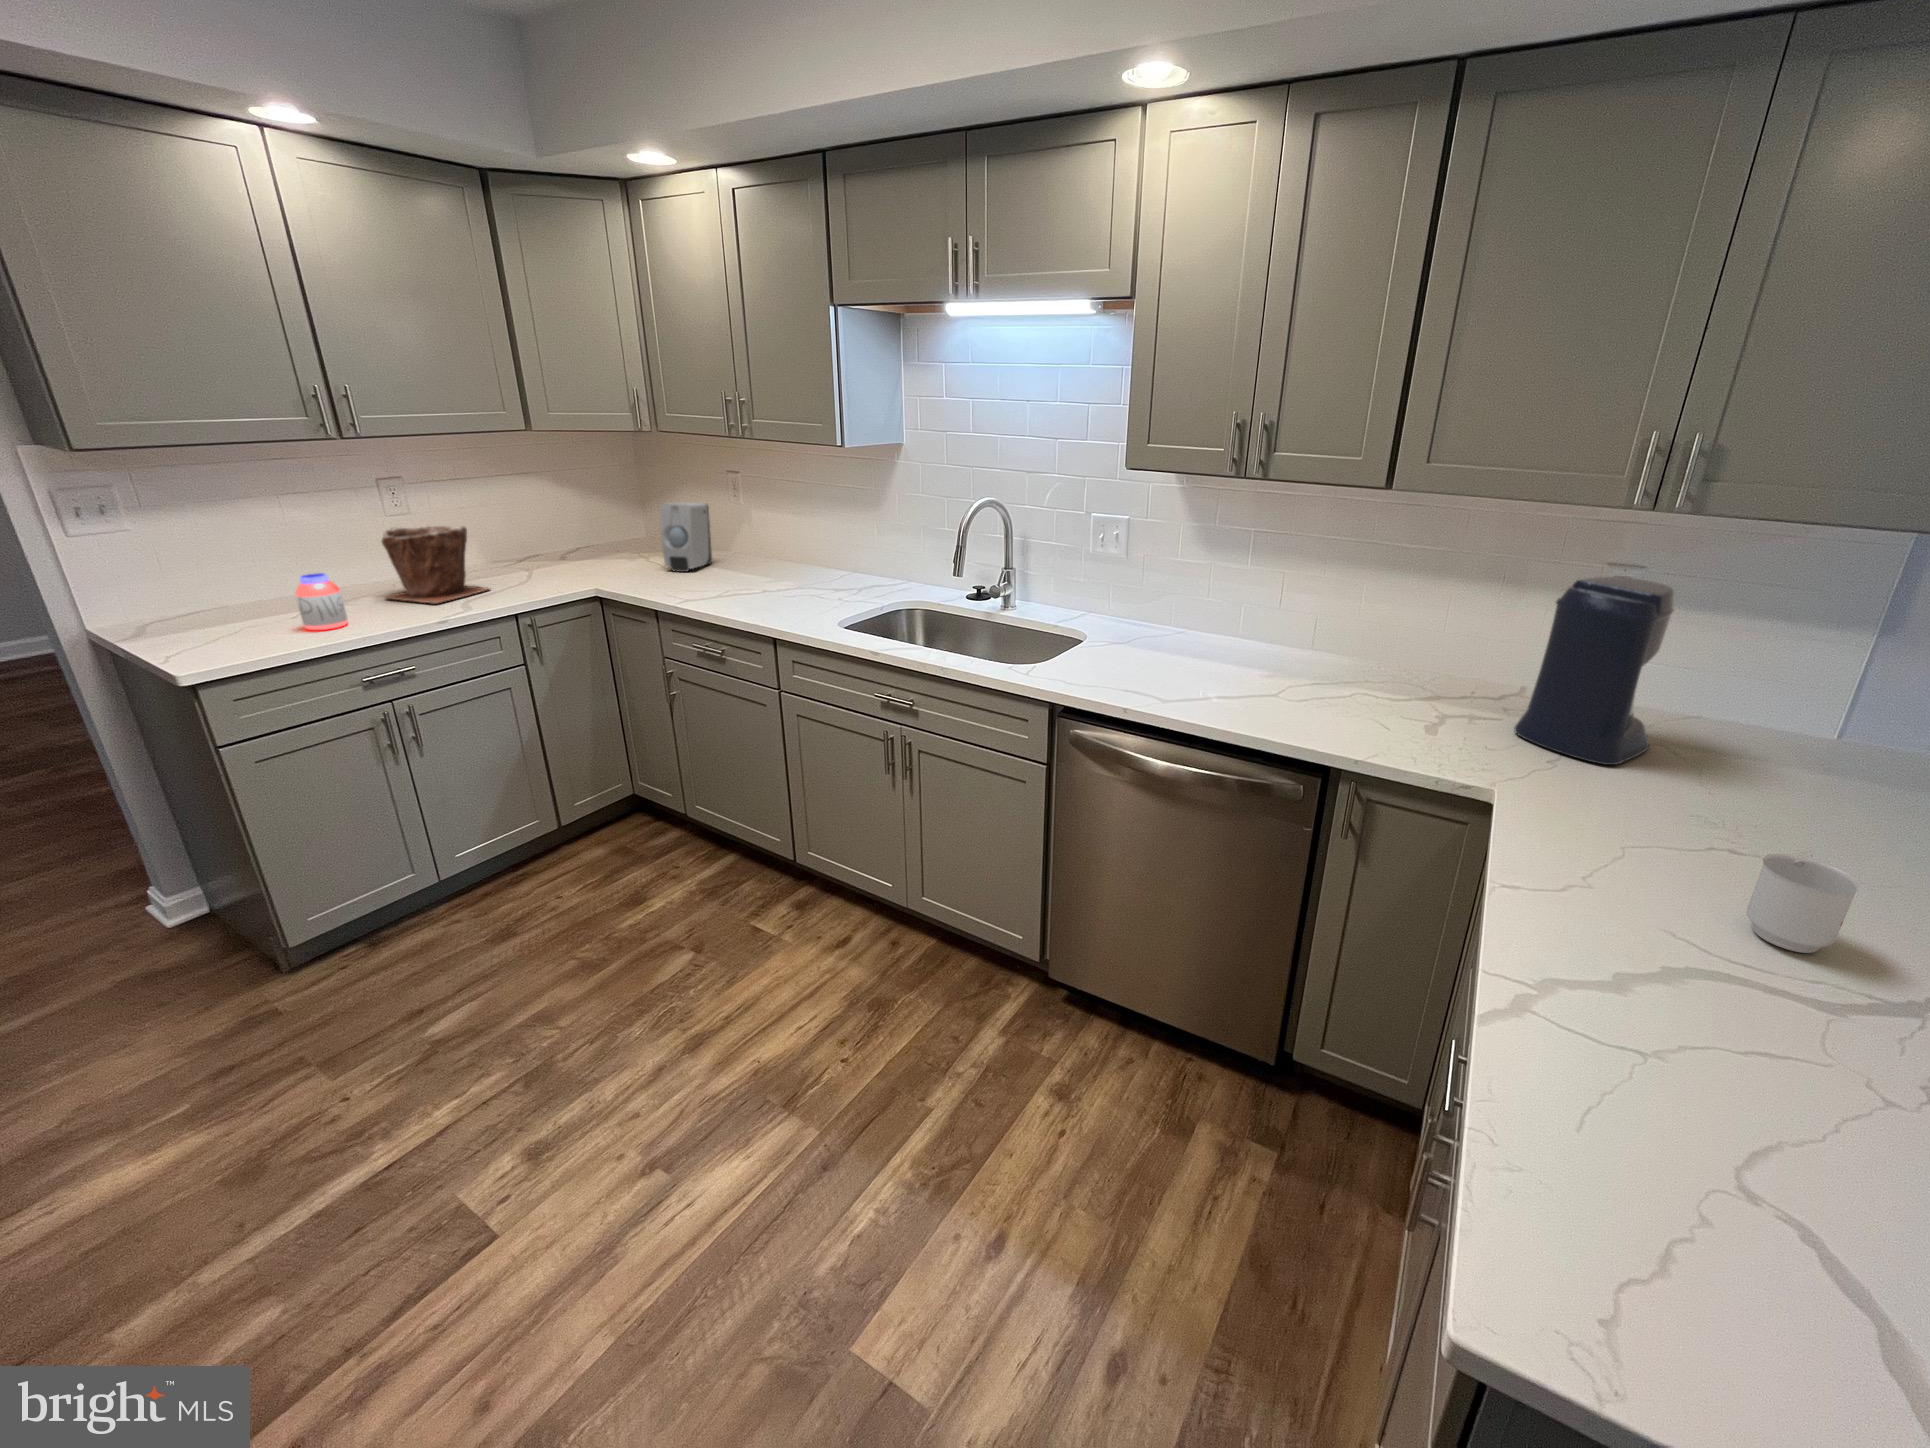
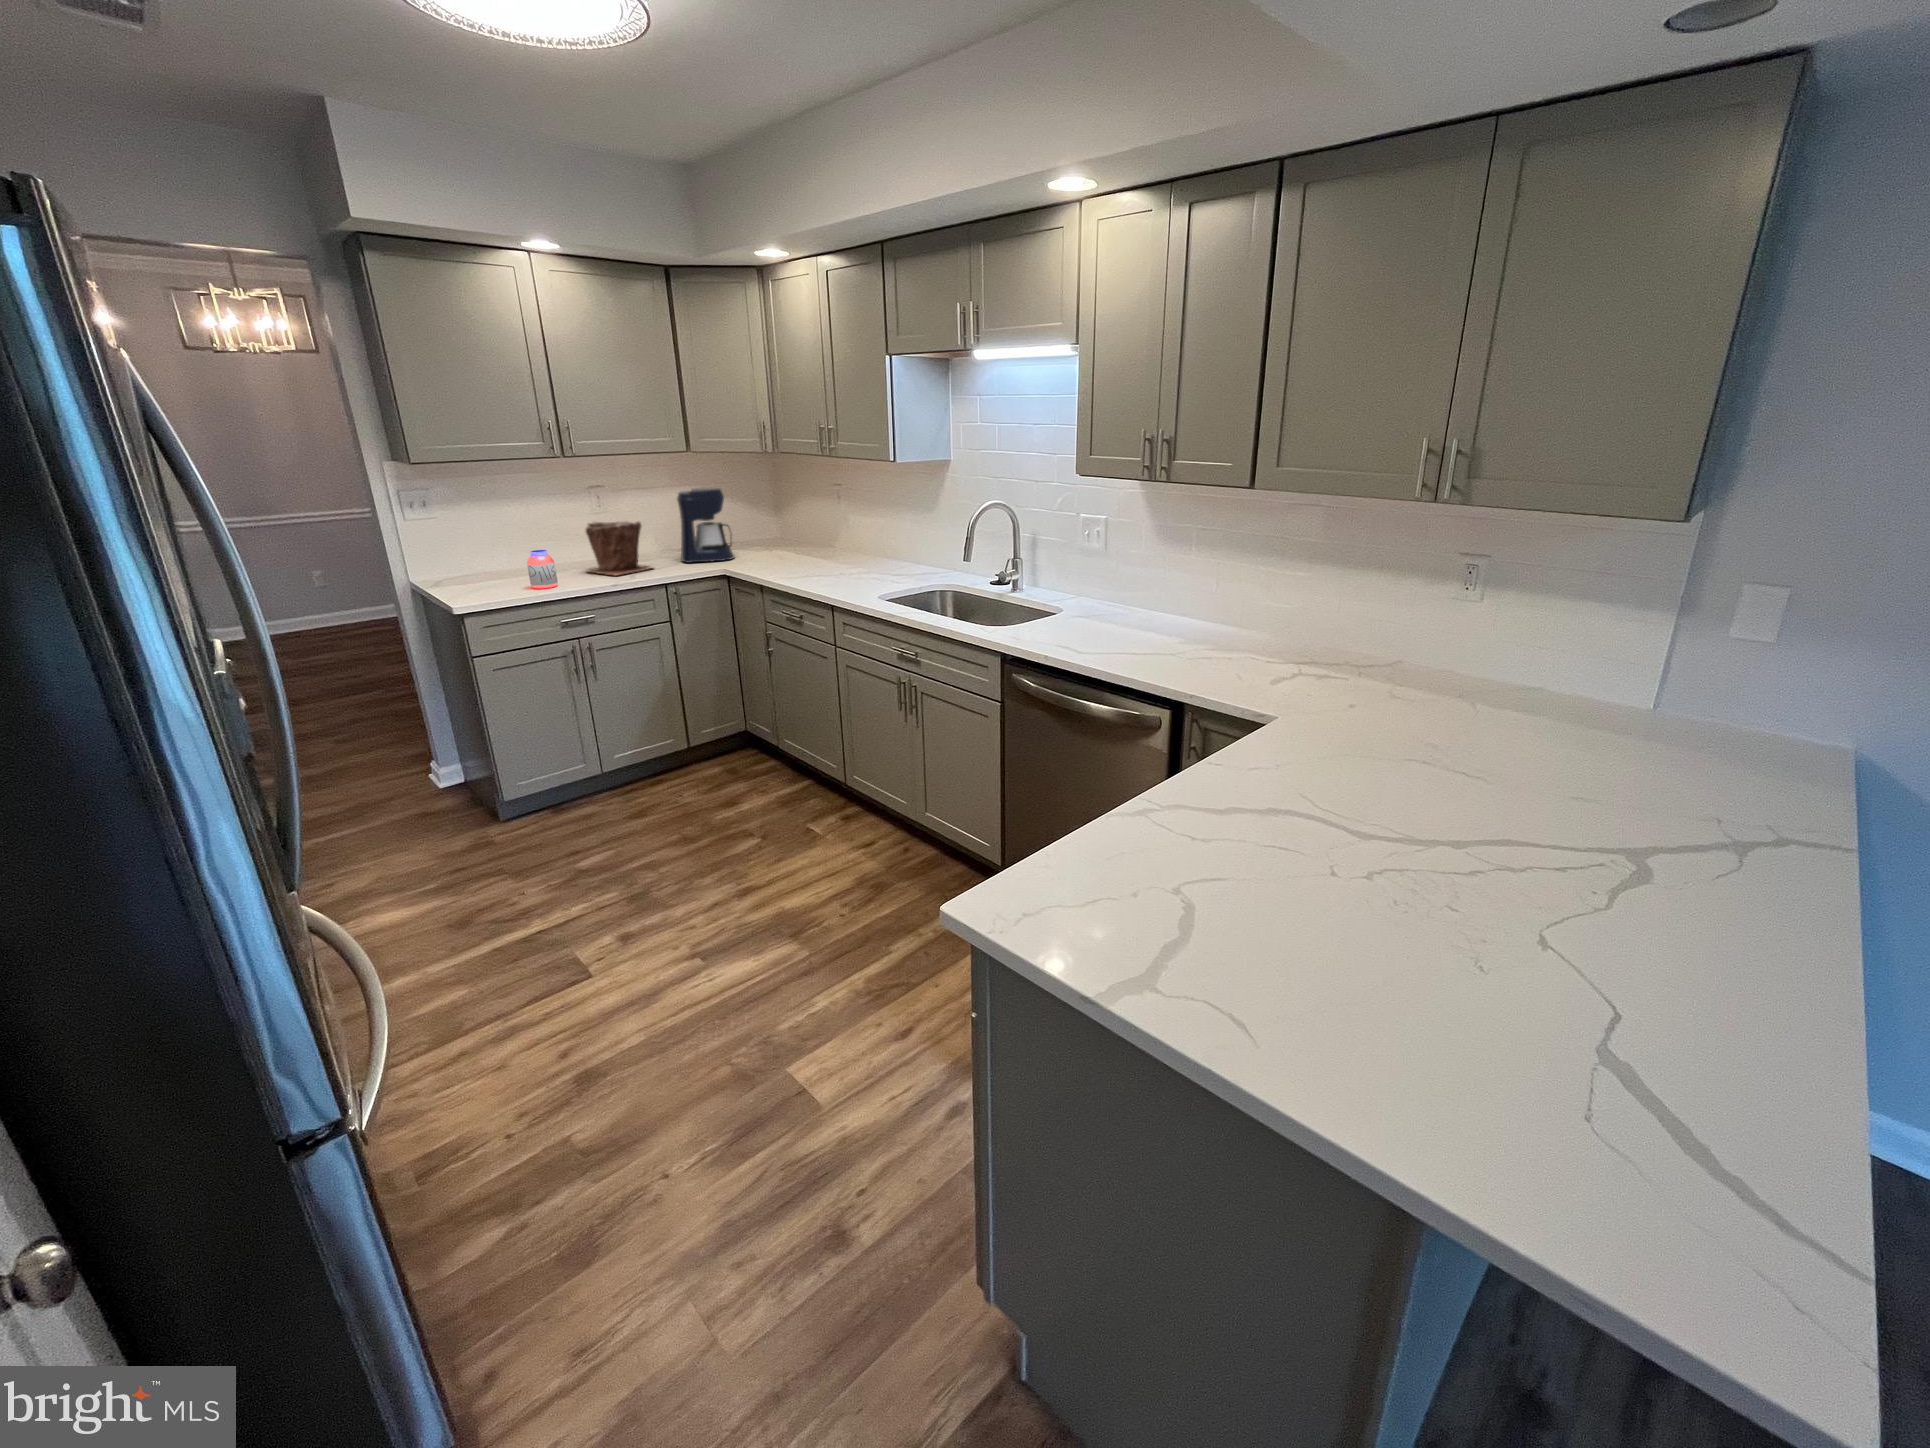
soap dispenser: present [660,503,712,572] -> none [777,508,816,561]
coffee maker: present [1514,577,1674,765] -> present [677,488,735,563]
mug: present [1746,854,1860,953] -> none [1373,745,1438,815]

